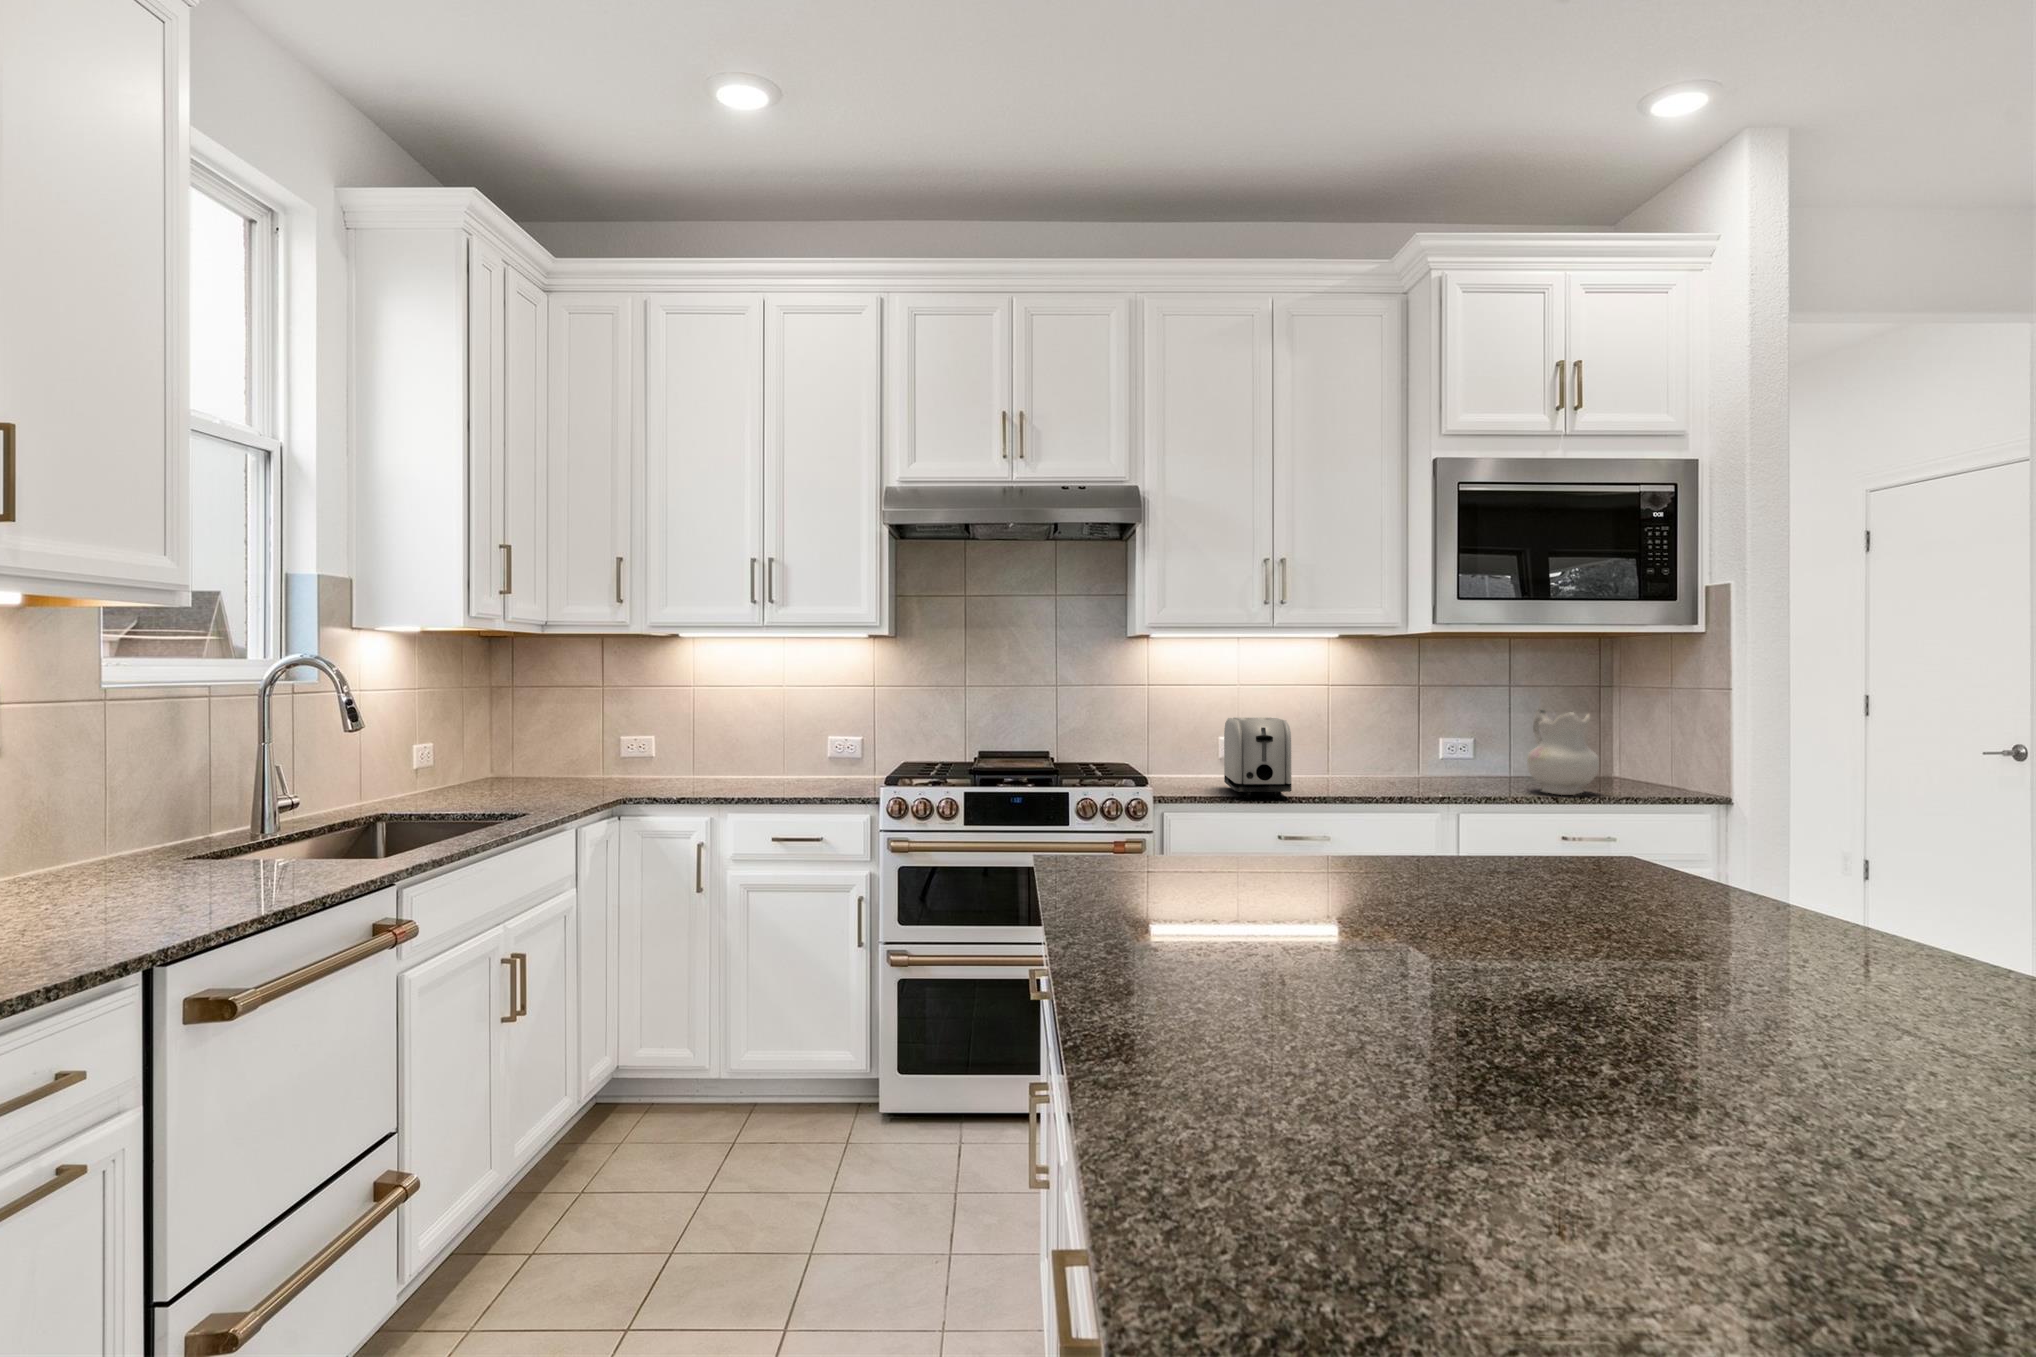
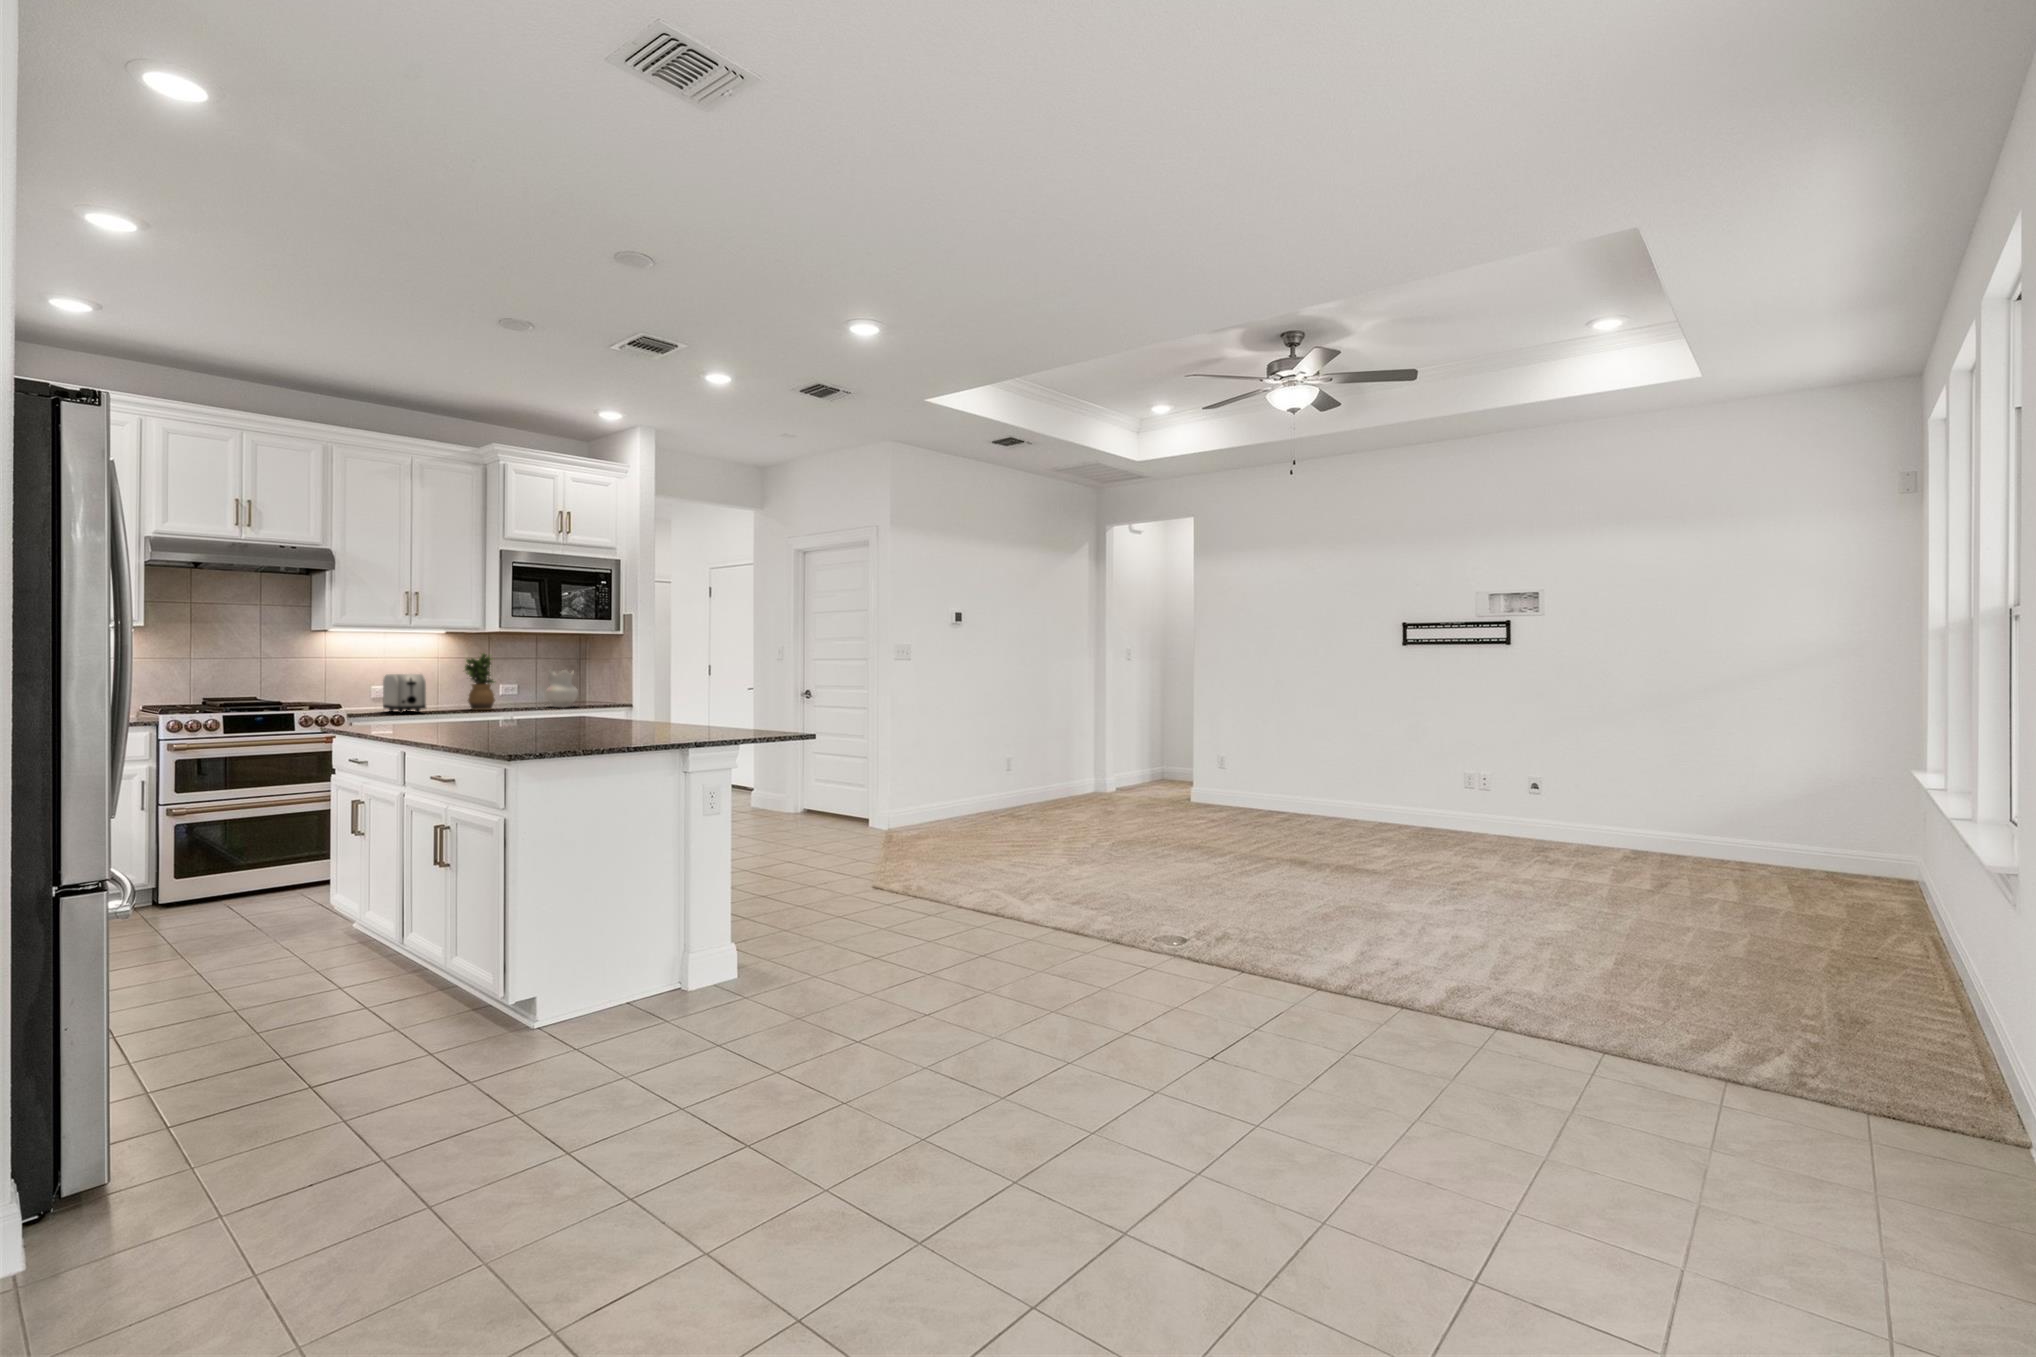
potted plant: none [1362,675,1427,795] -> present [465,653,495,710]

